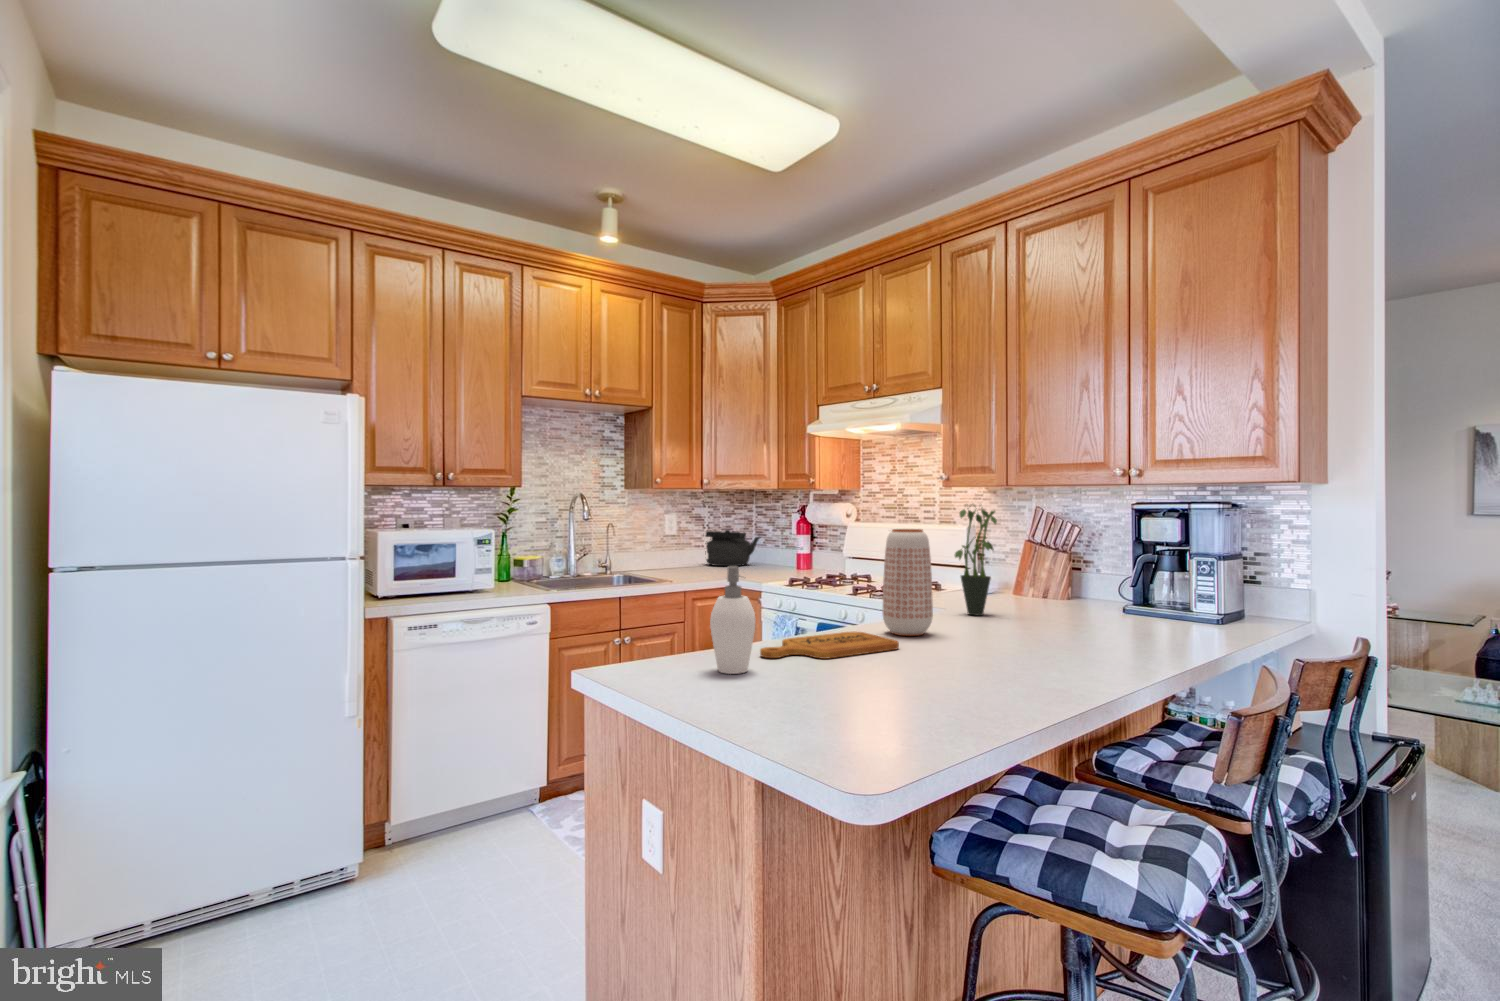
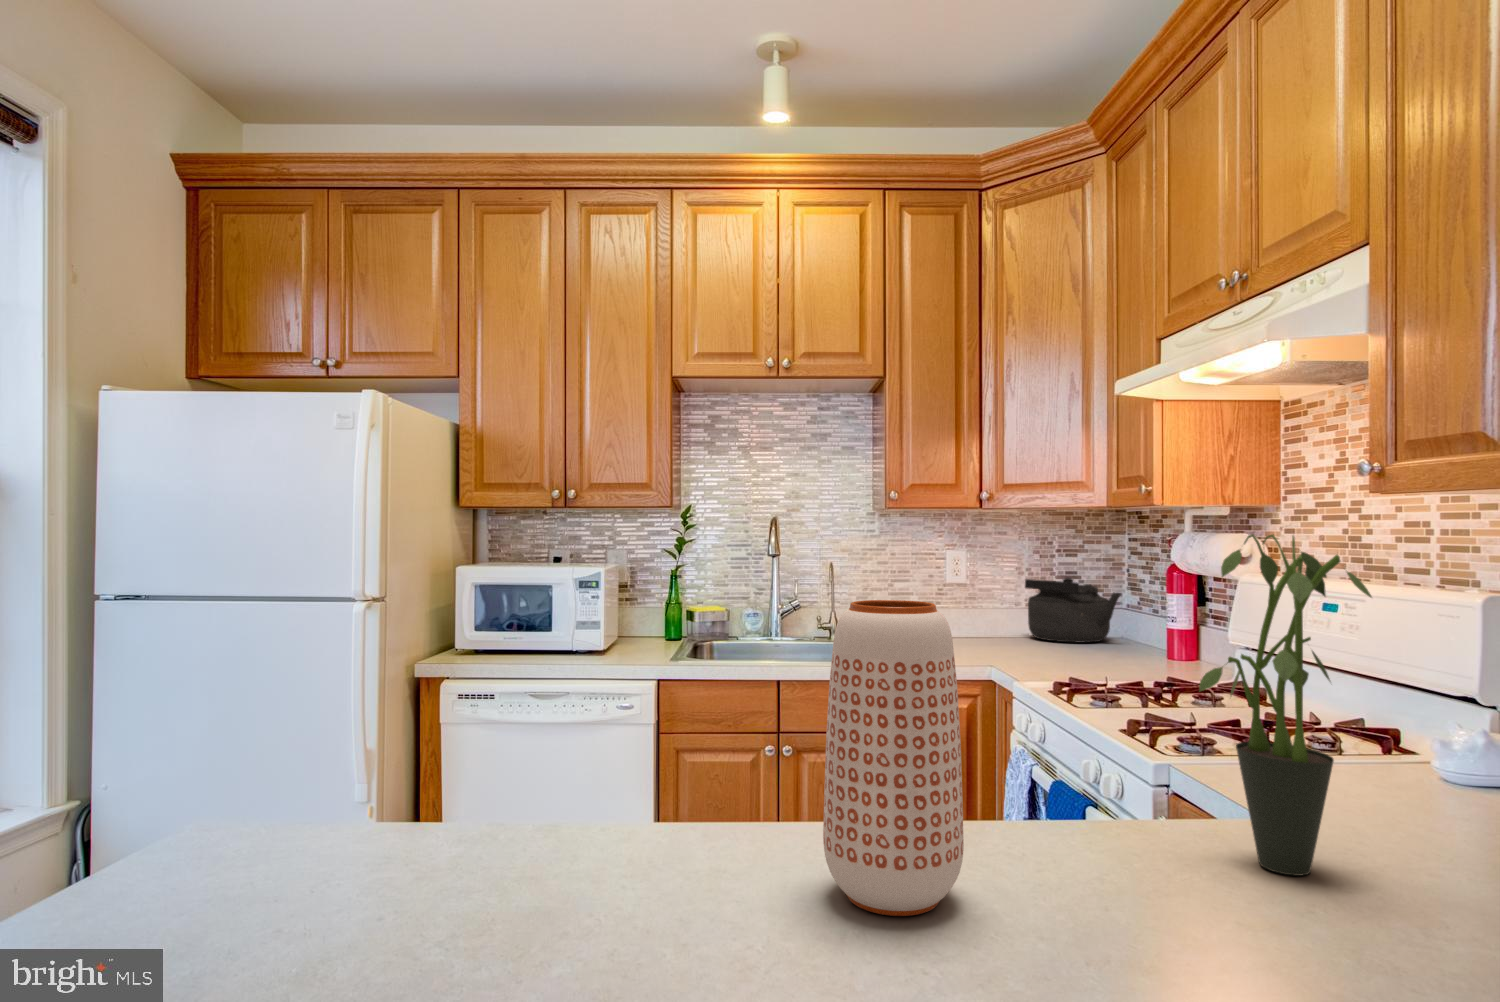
soap dispenser: present [710,566,756,674] -> none [126,671,272,933]
cutting board: present [760,631,899,659] -> none [376,848,744,958]

